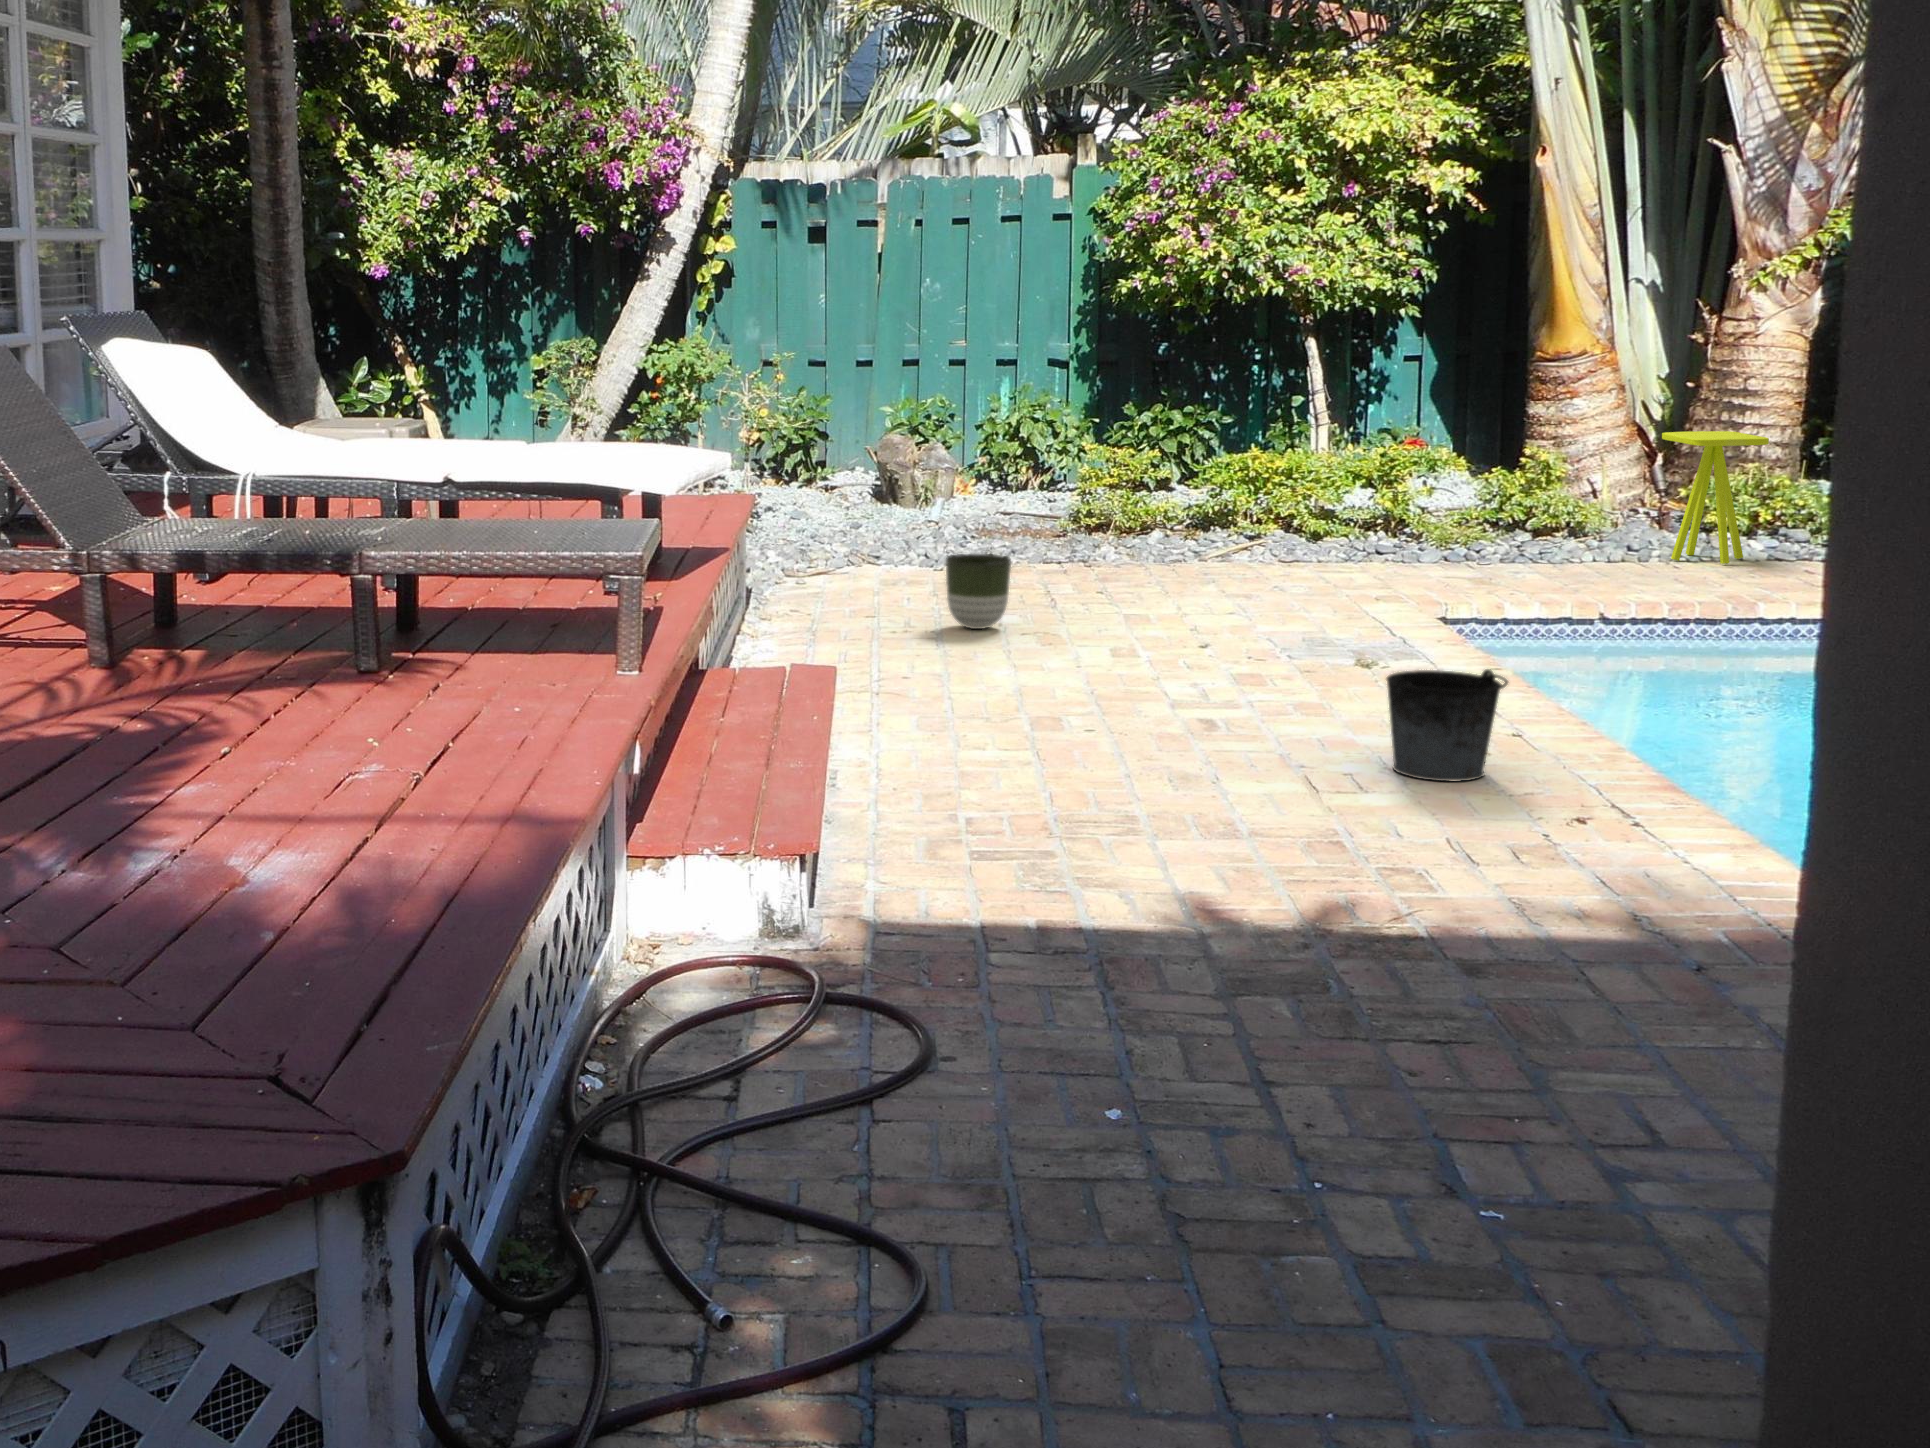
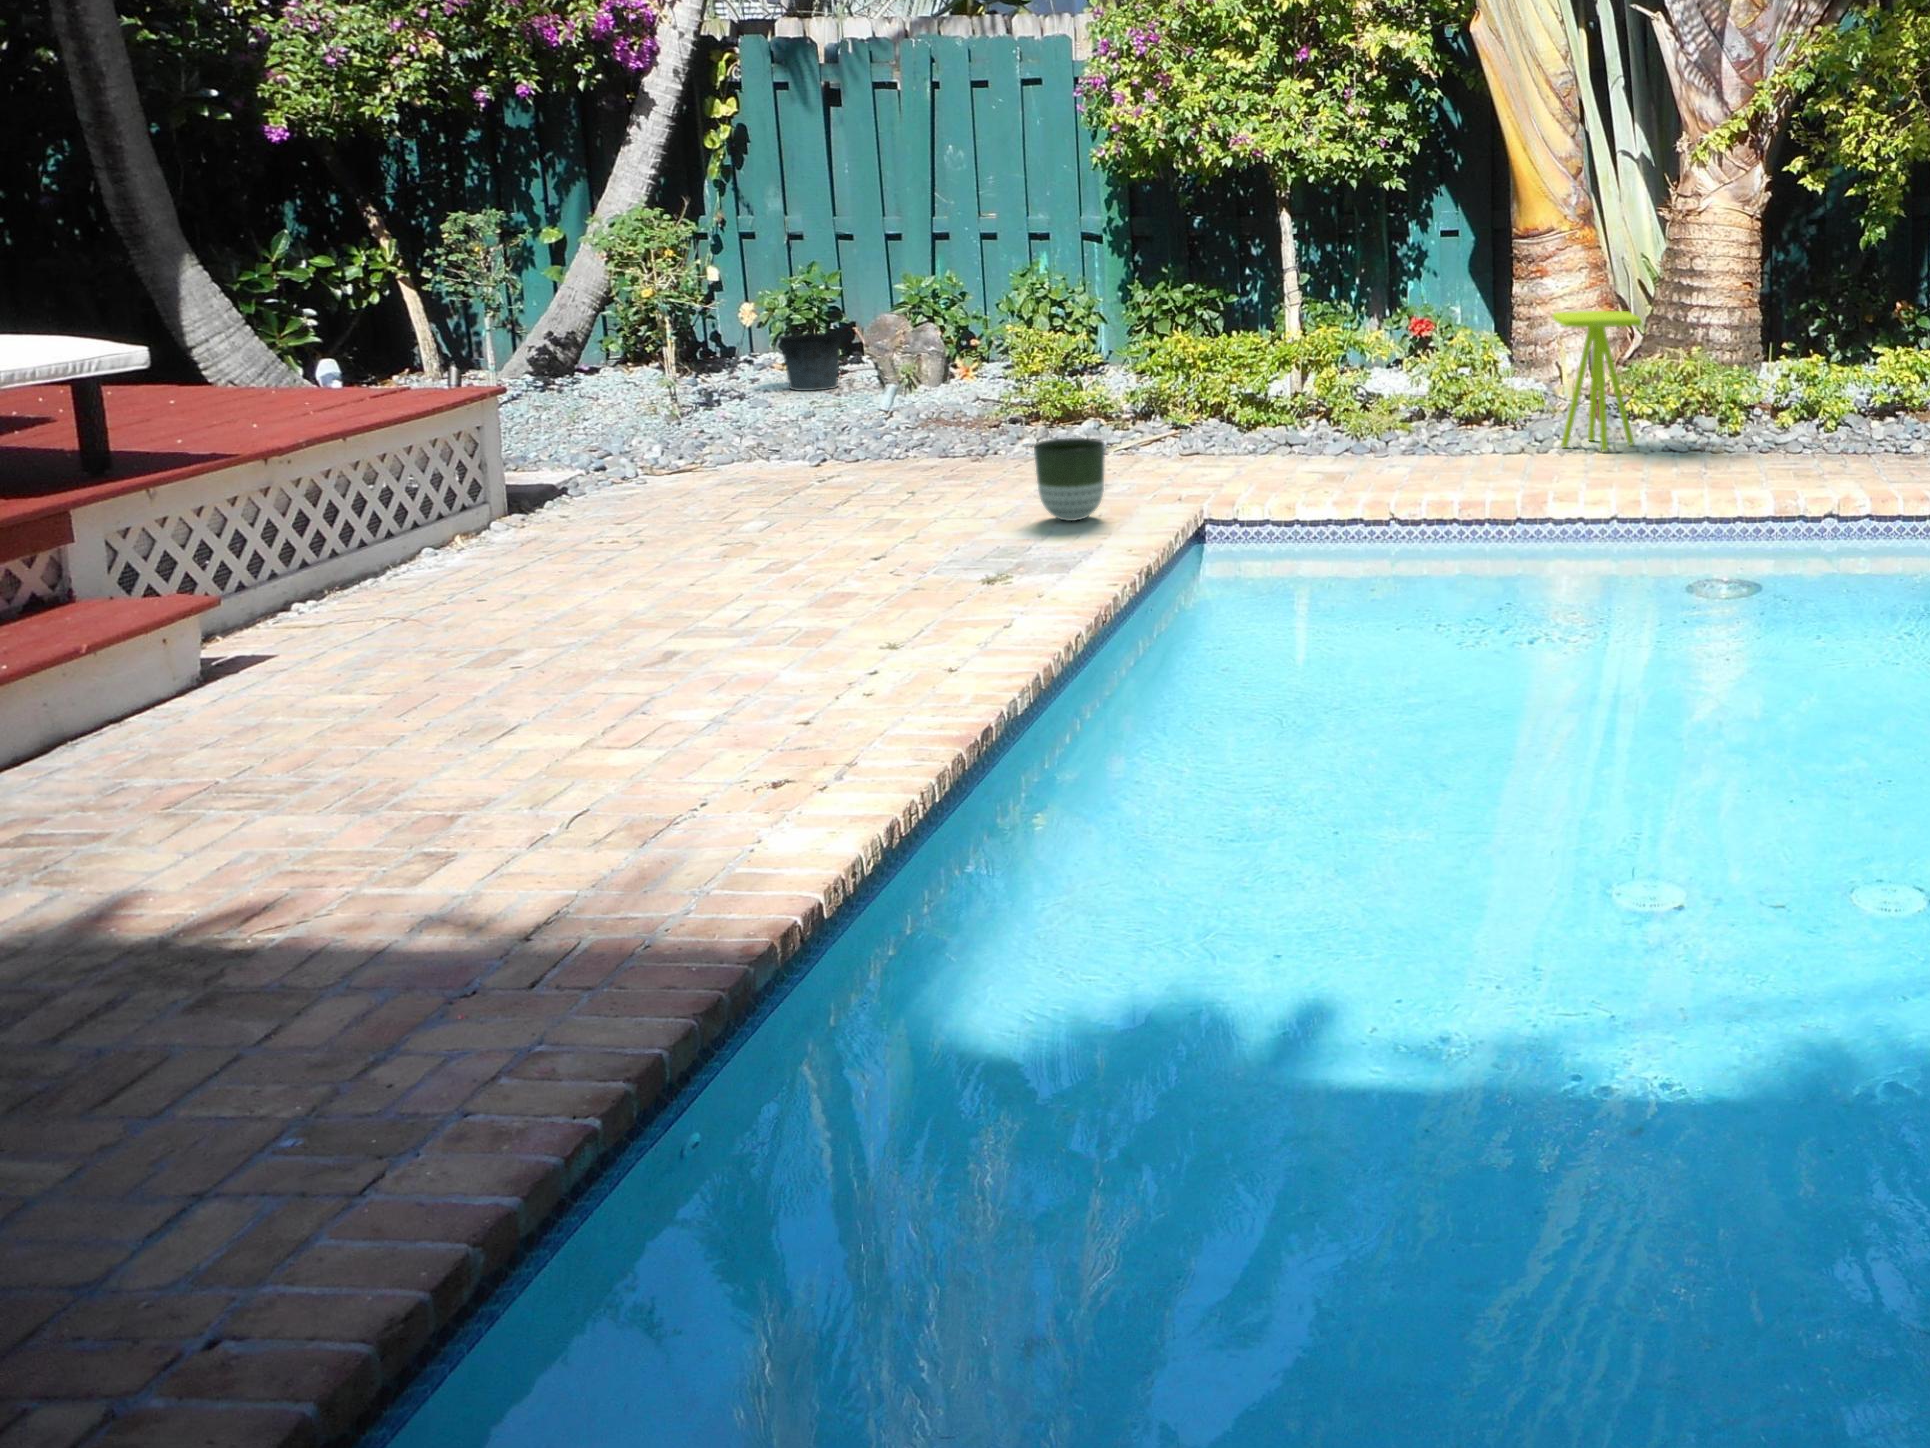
planter: present [946,554,1011,629] -> present [1034,438,1105,521]
bucket: present [1386,669,1508,782] -> present [777,333,845,391]

